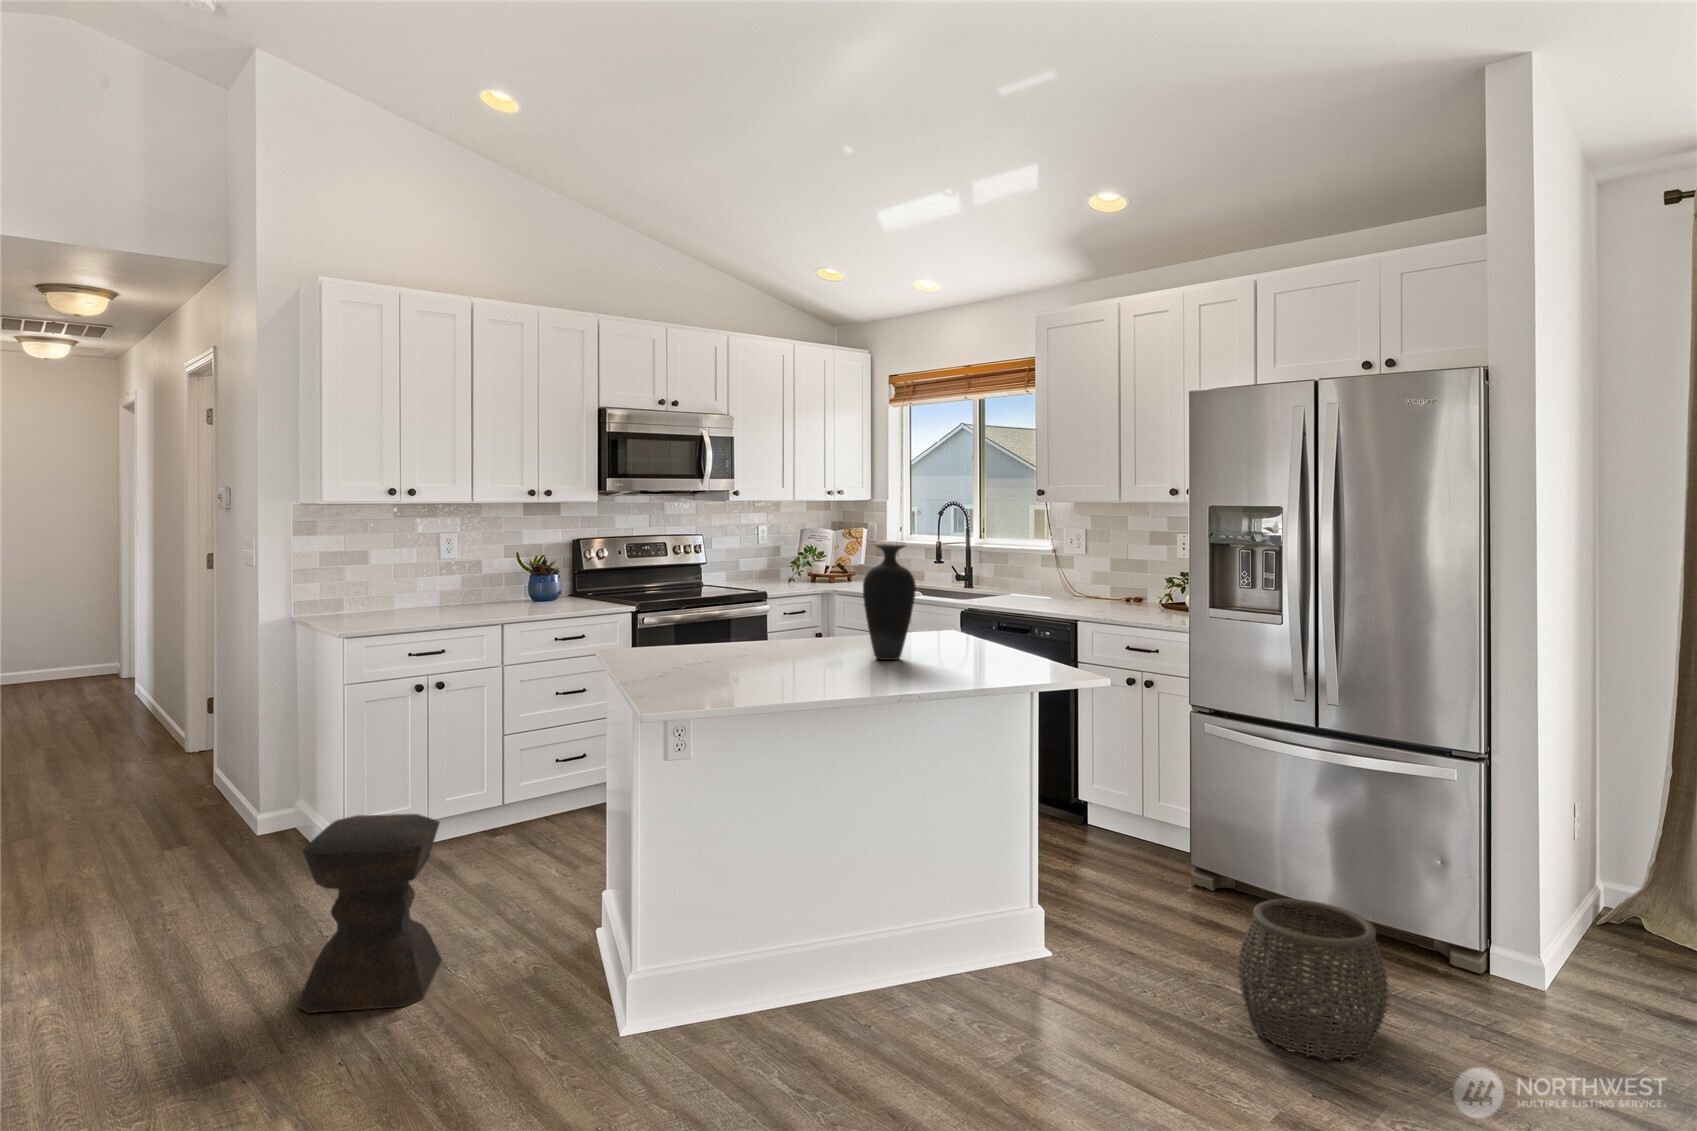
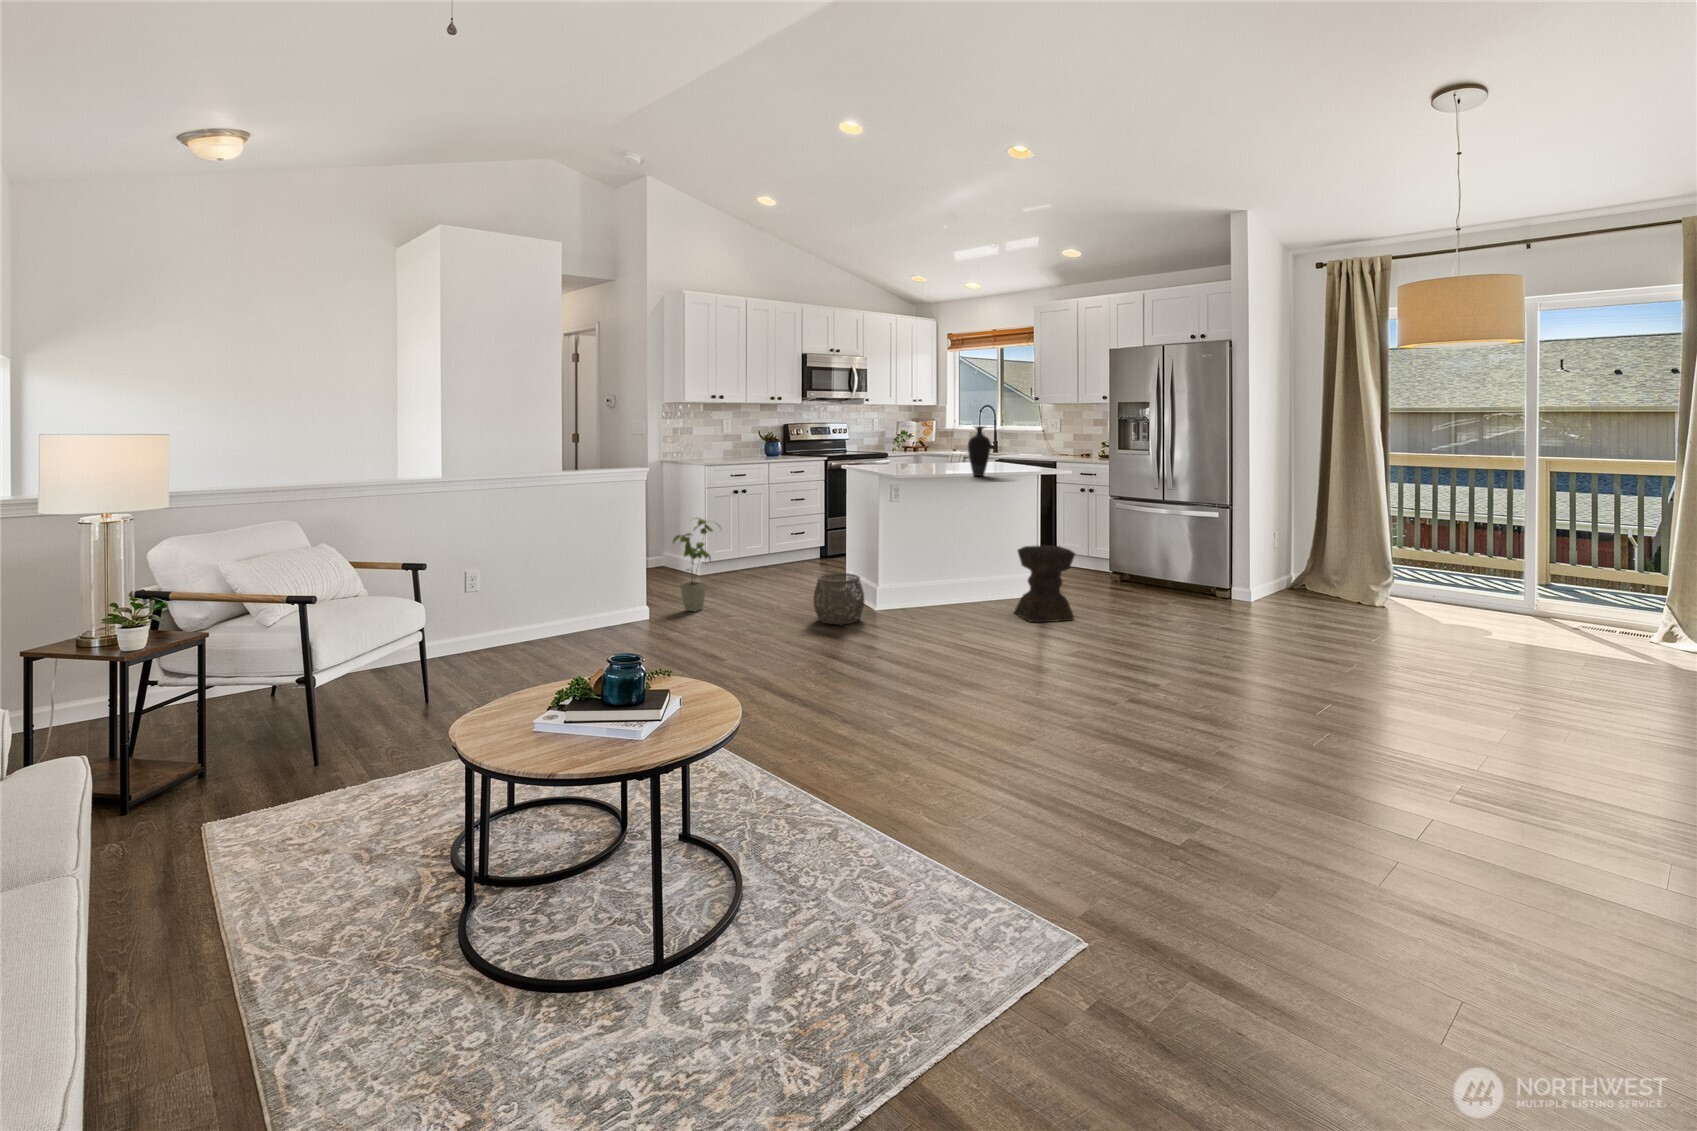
house plant: none [127,742,268,975] -> present [673,518,713,611]
stool: present [298,814,442,1013] -> present [1014,545,1075,622]
woven basket: present [1237,899,1389,1060] -> present [814,573,865,624]

